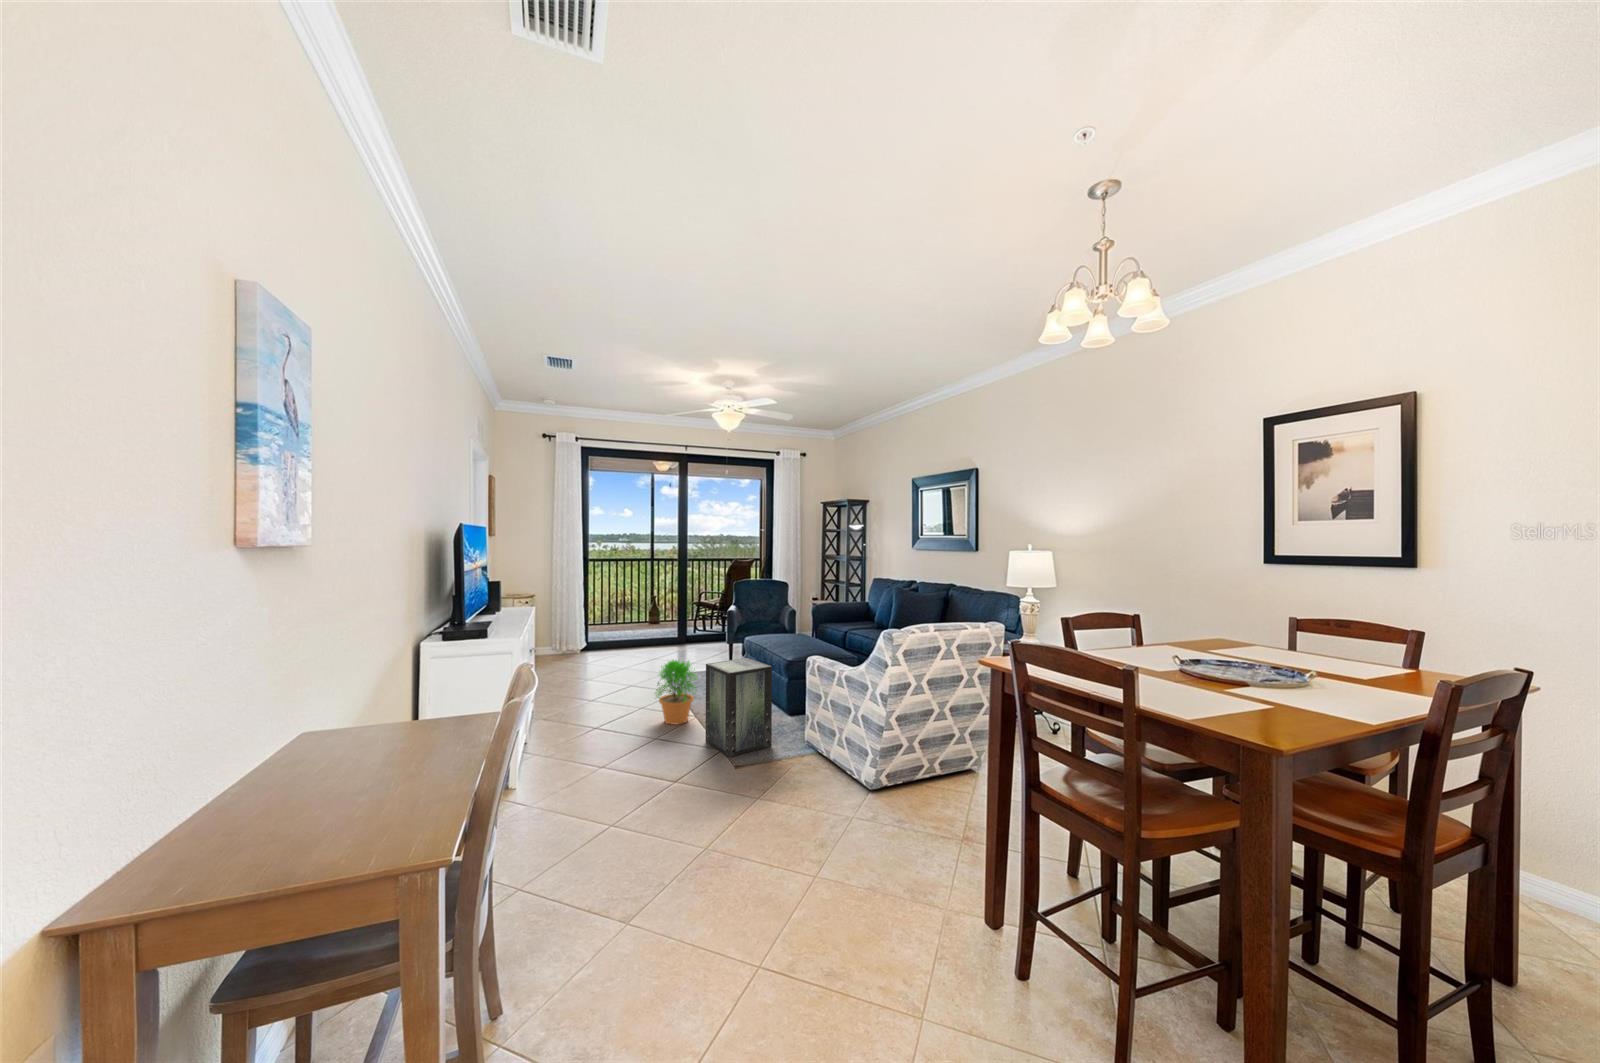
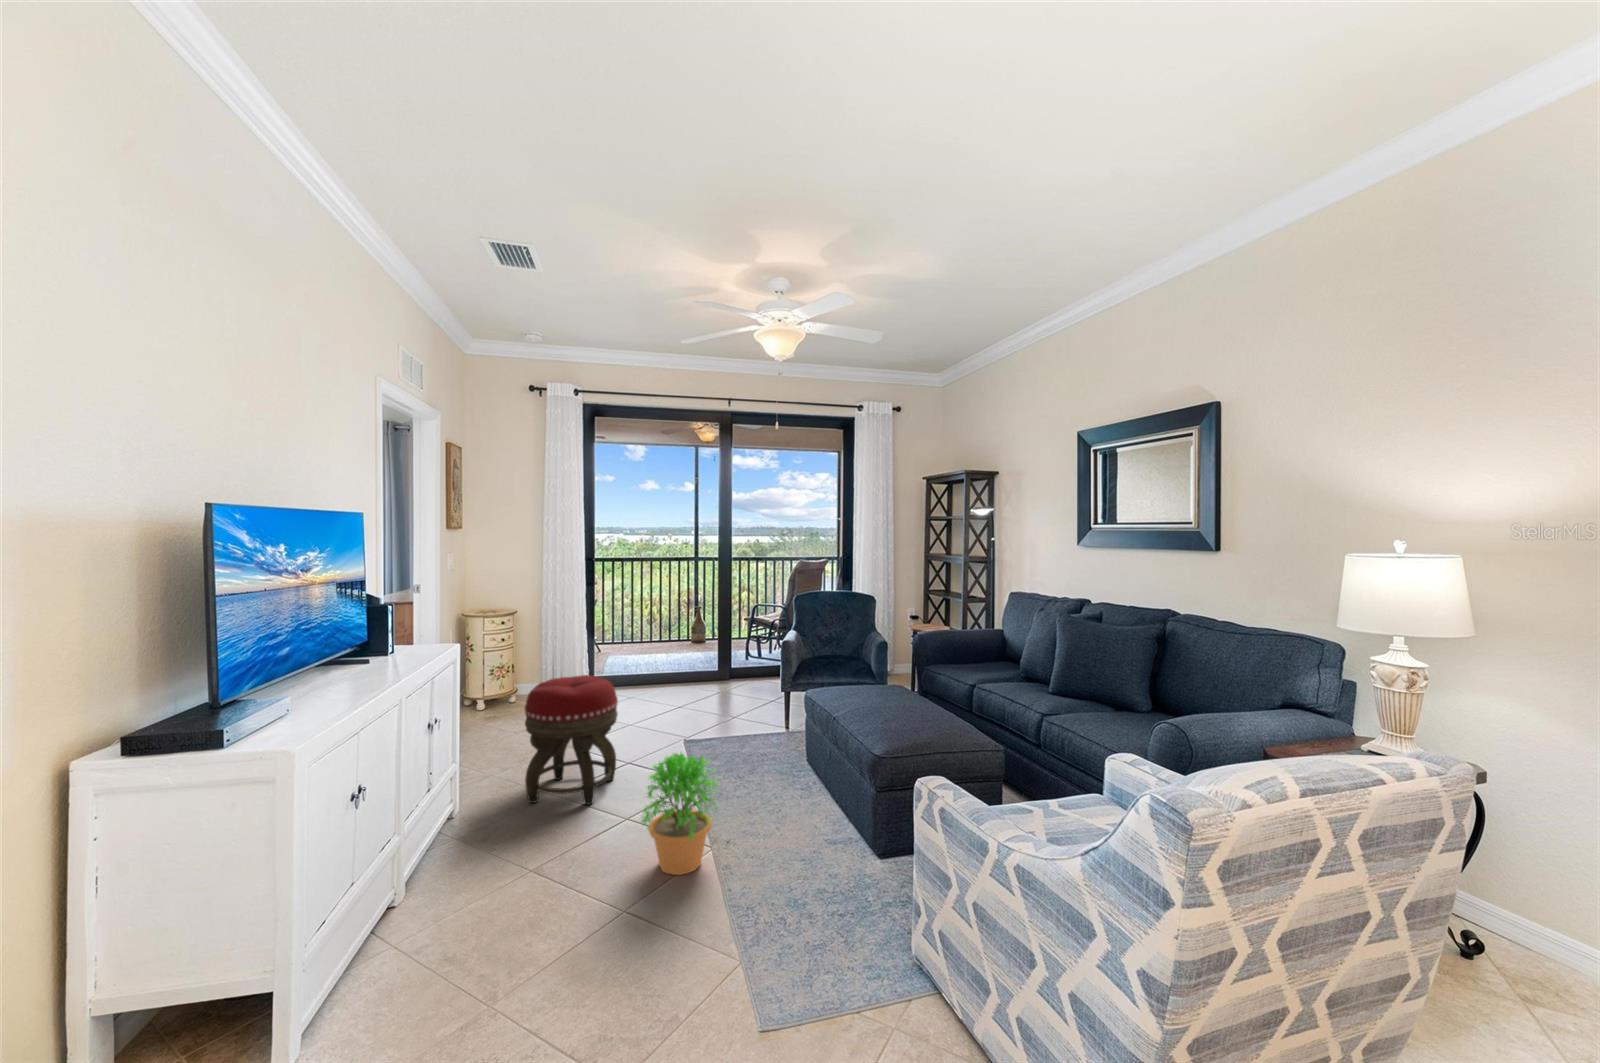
footstool: none [571,627,628,703] -> present [525,675,618,805]
storage box: present [706,658,772,757] -> none [721,767,851,998]

